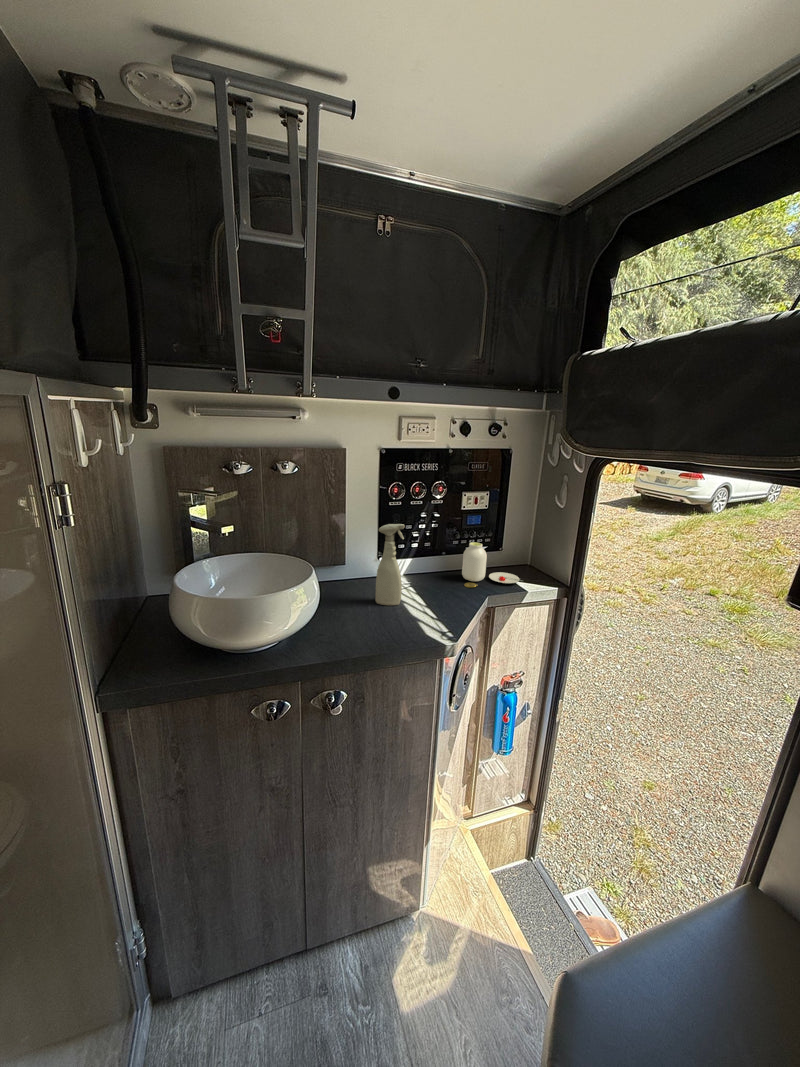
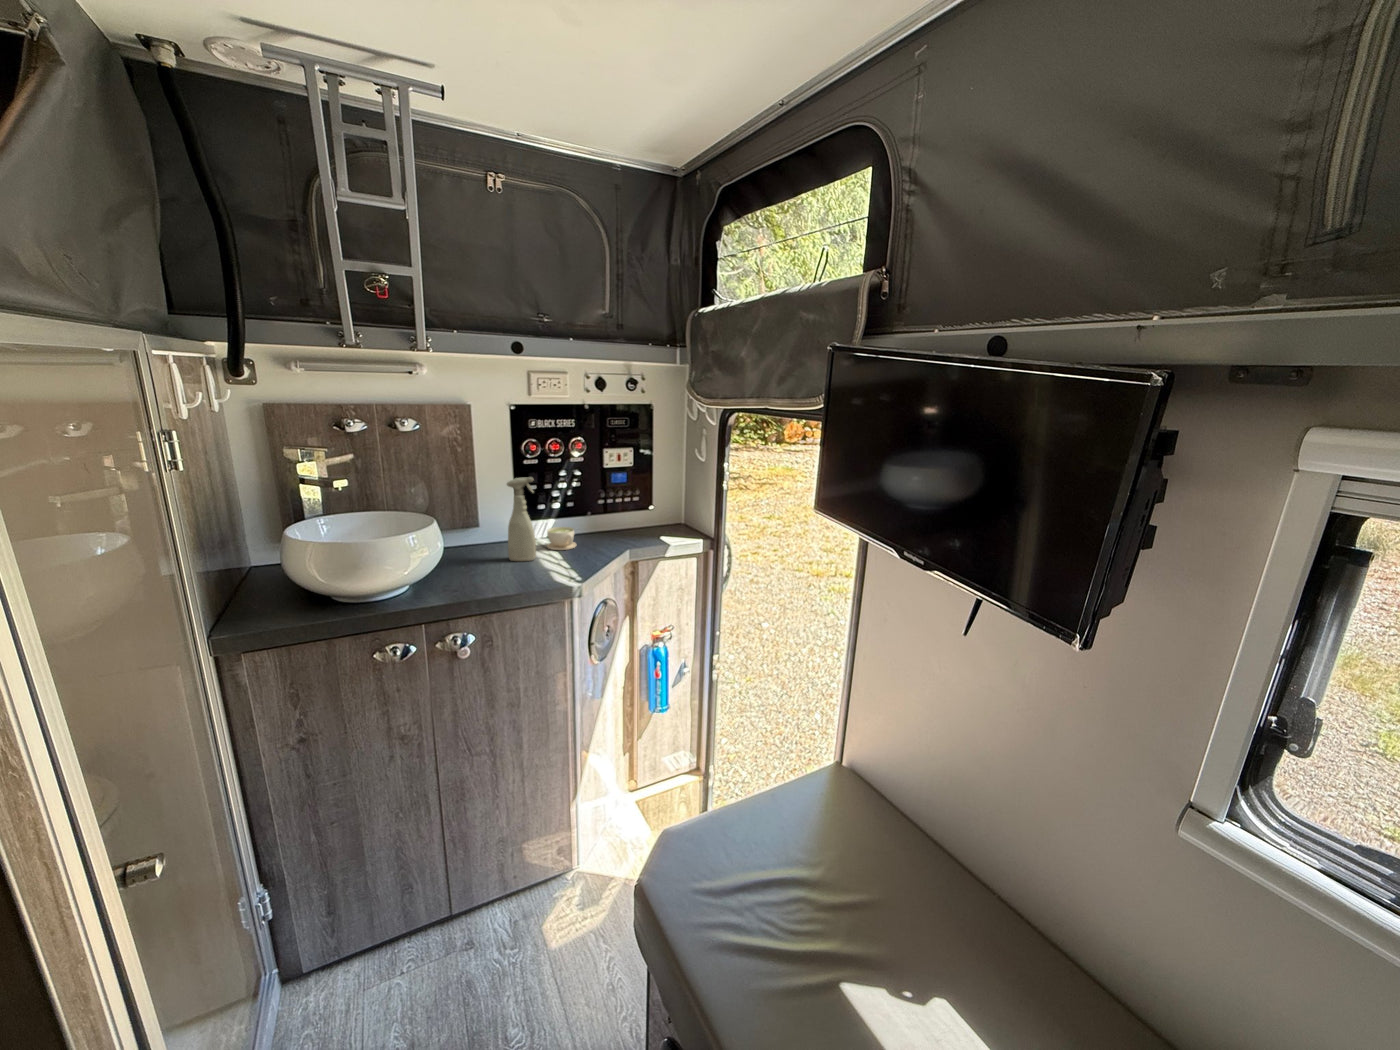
jar: present [462,542,522,587] -> none [608,499,670,544]
coffee cup: none [407,567,435,592] -> present [547,527,576,550]

